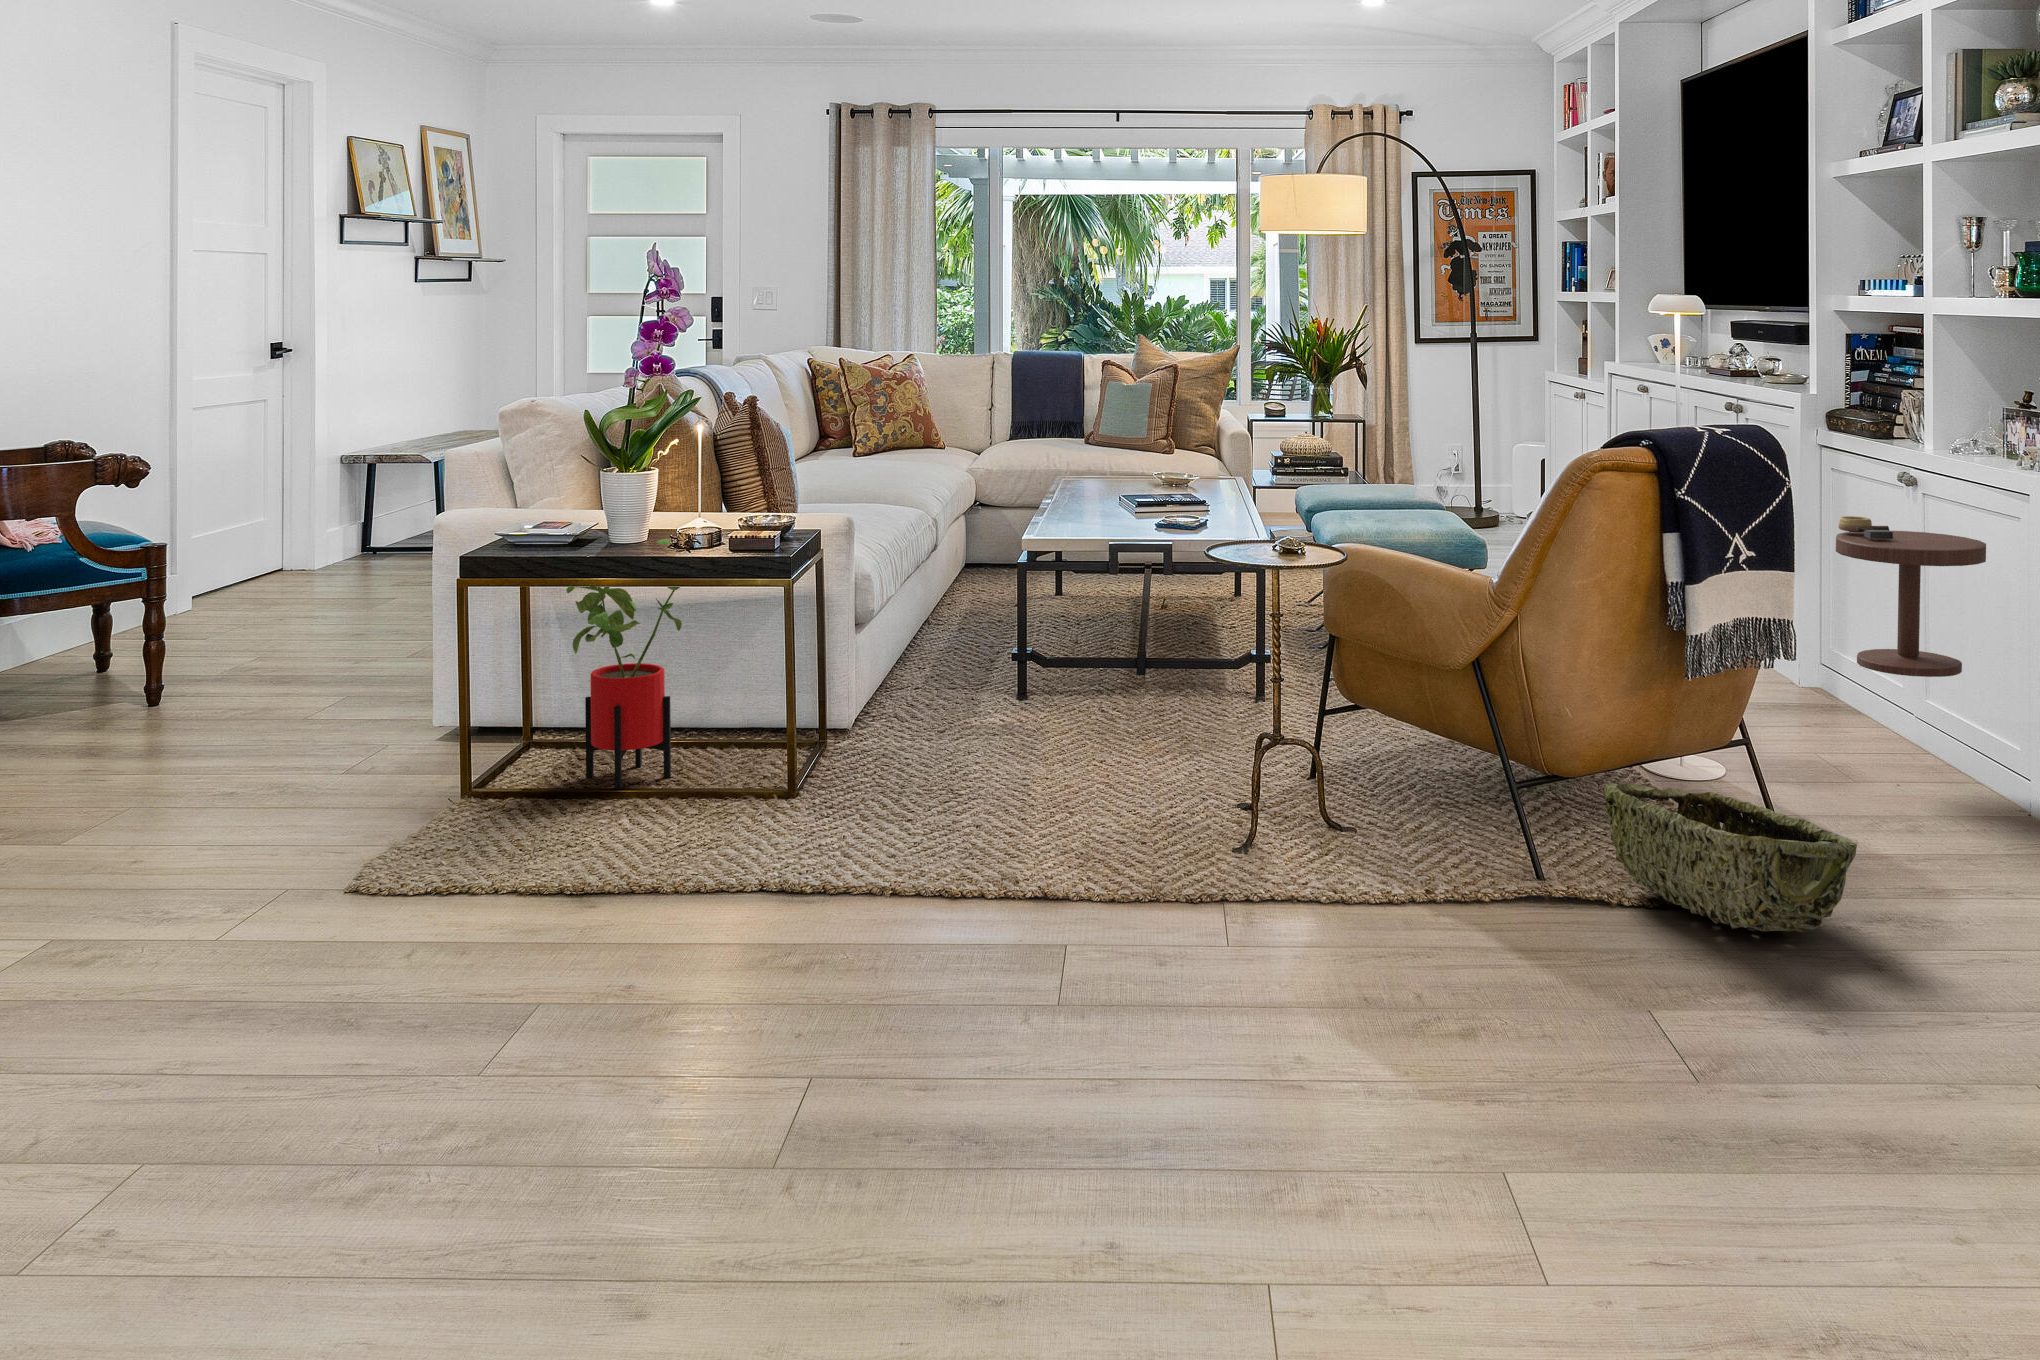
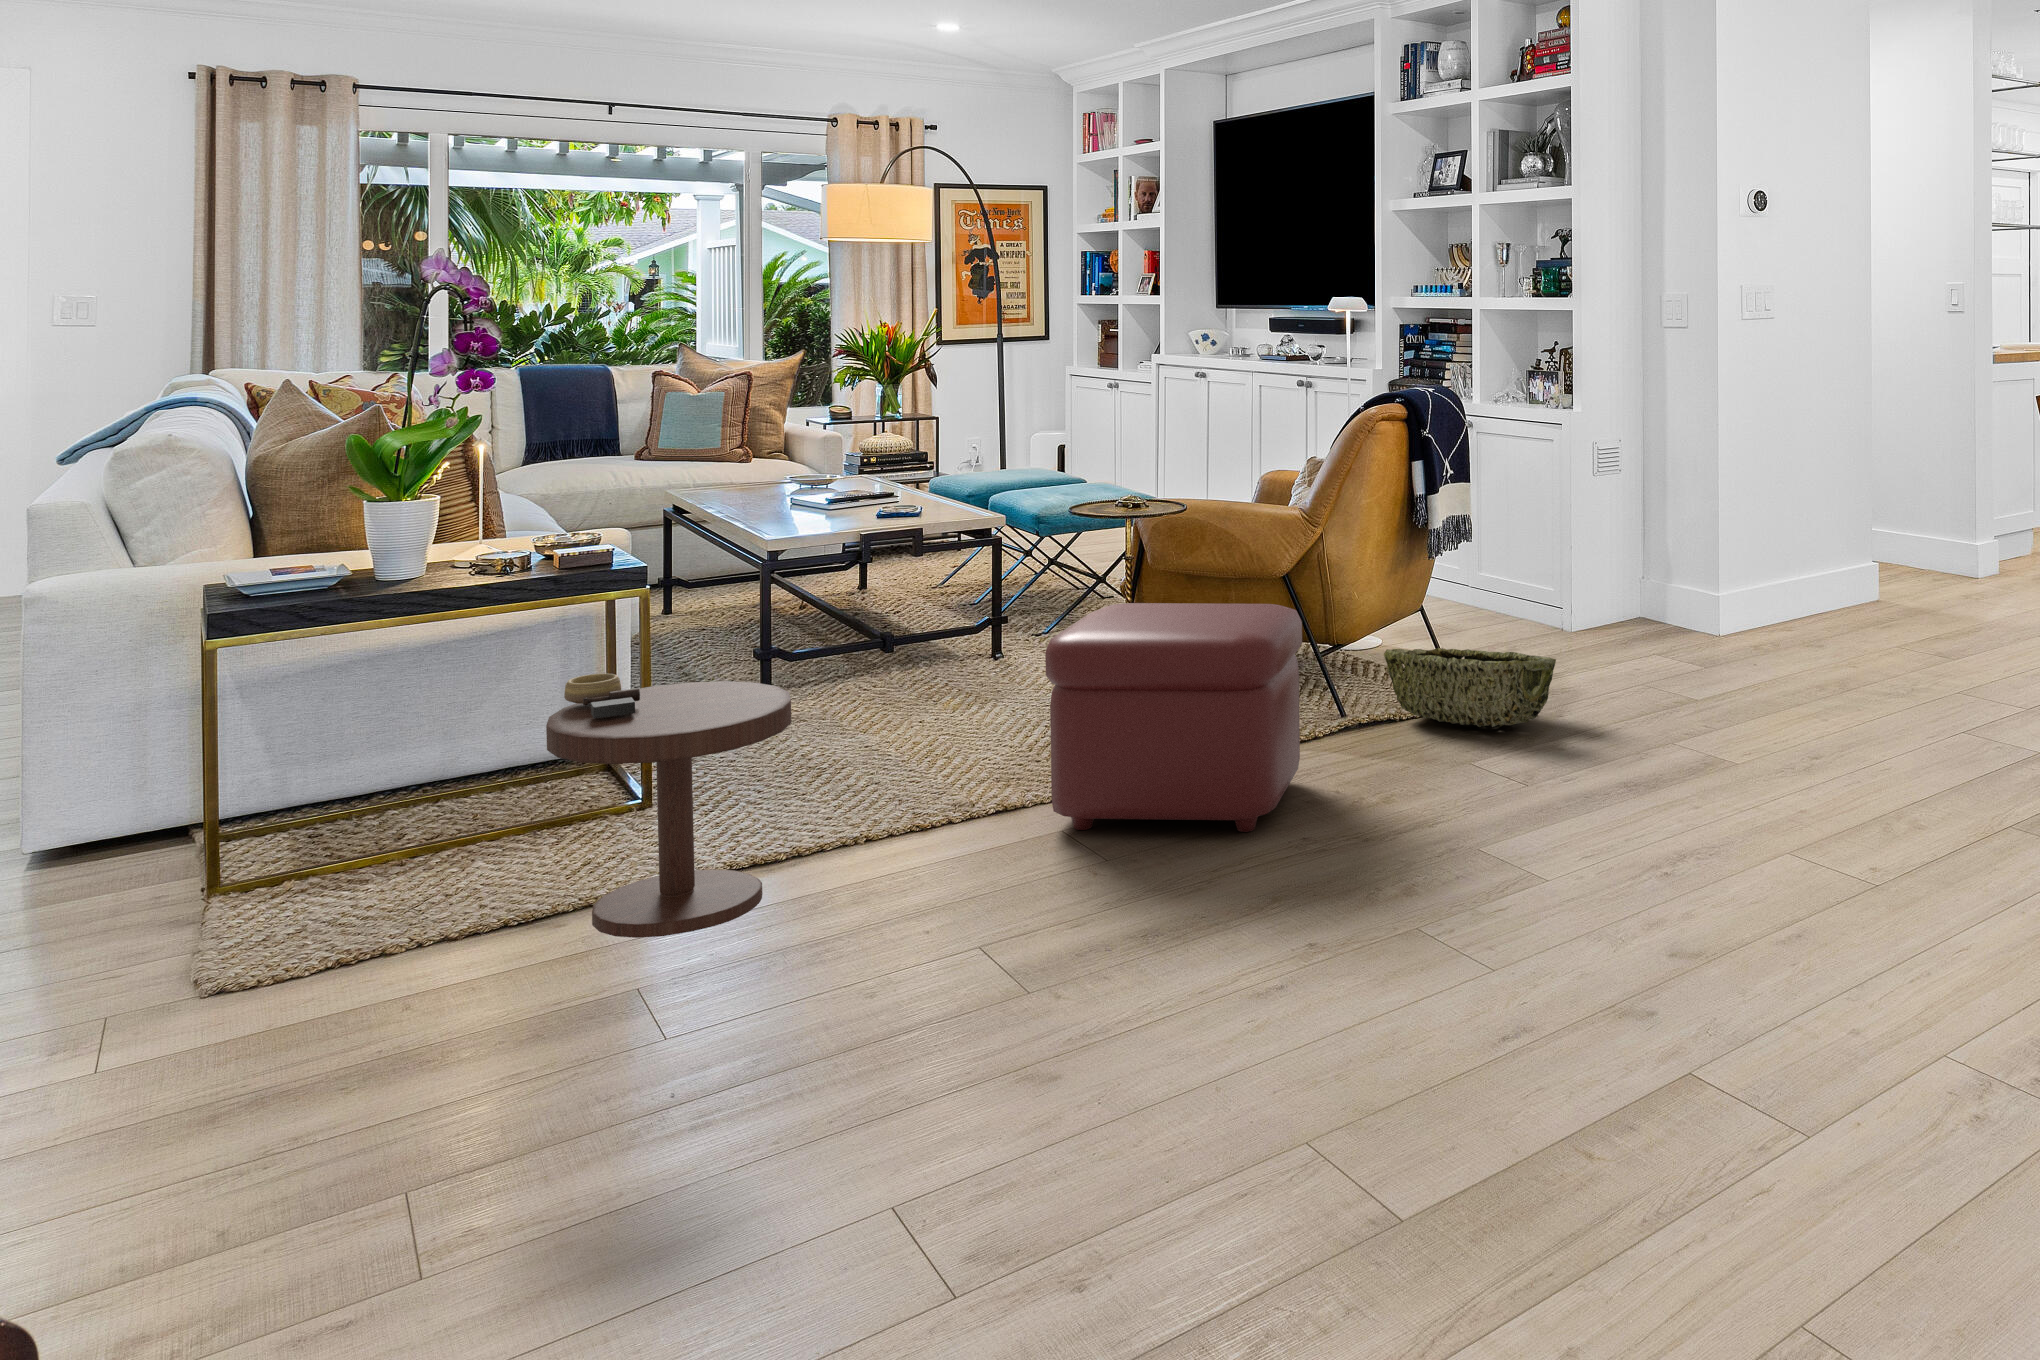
side table: present [1836,516,1986,677] -> present [546,674,791,1095]
house plant: present [566,539,682,789] -> none [340,557,525,820]
ottoman: none [1049,671,1403,1006] -> present [1045,603,1302,832]

